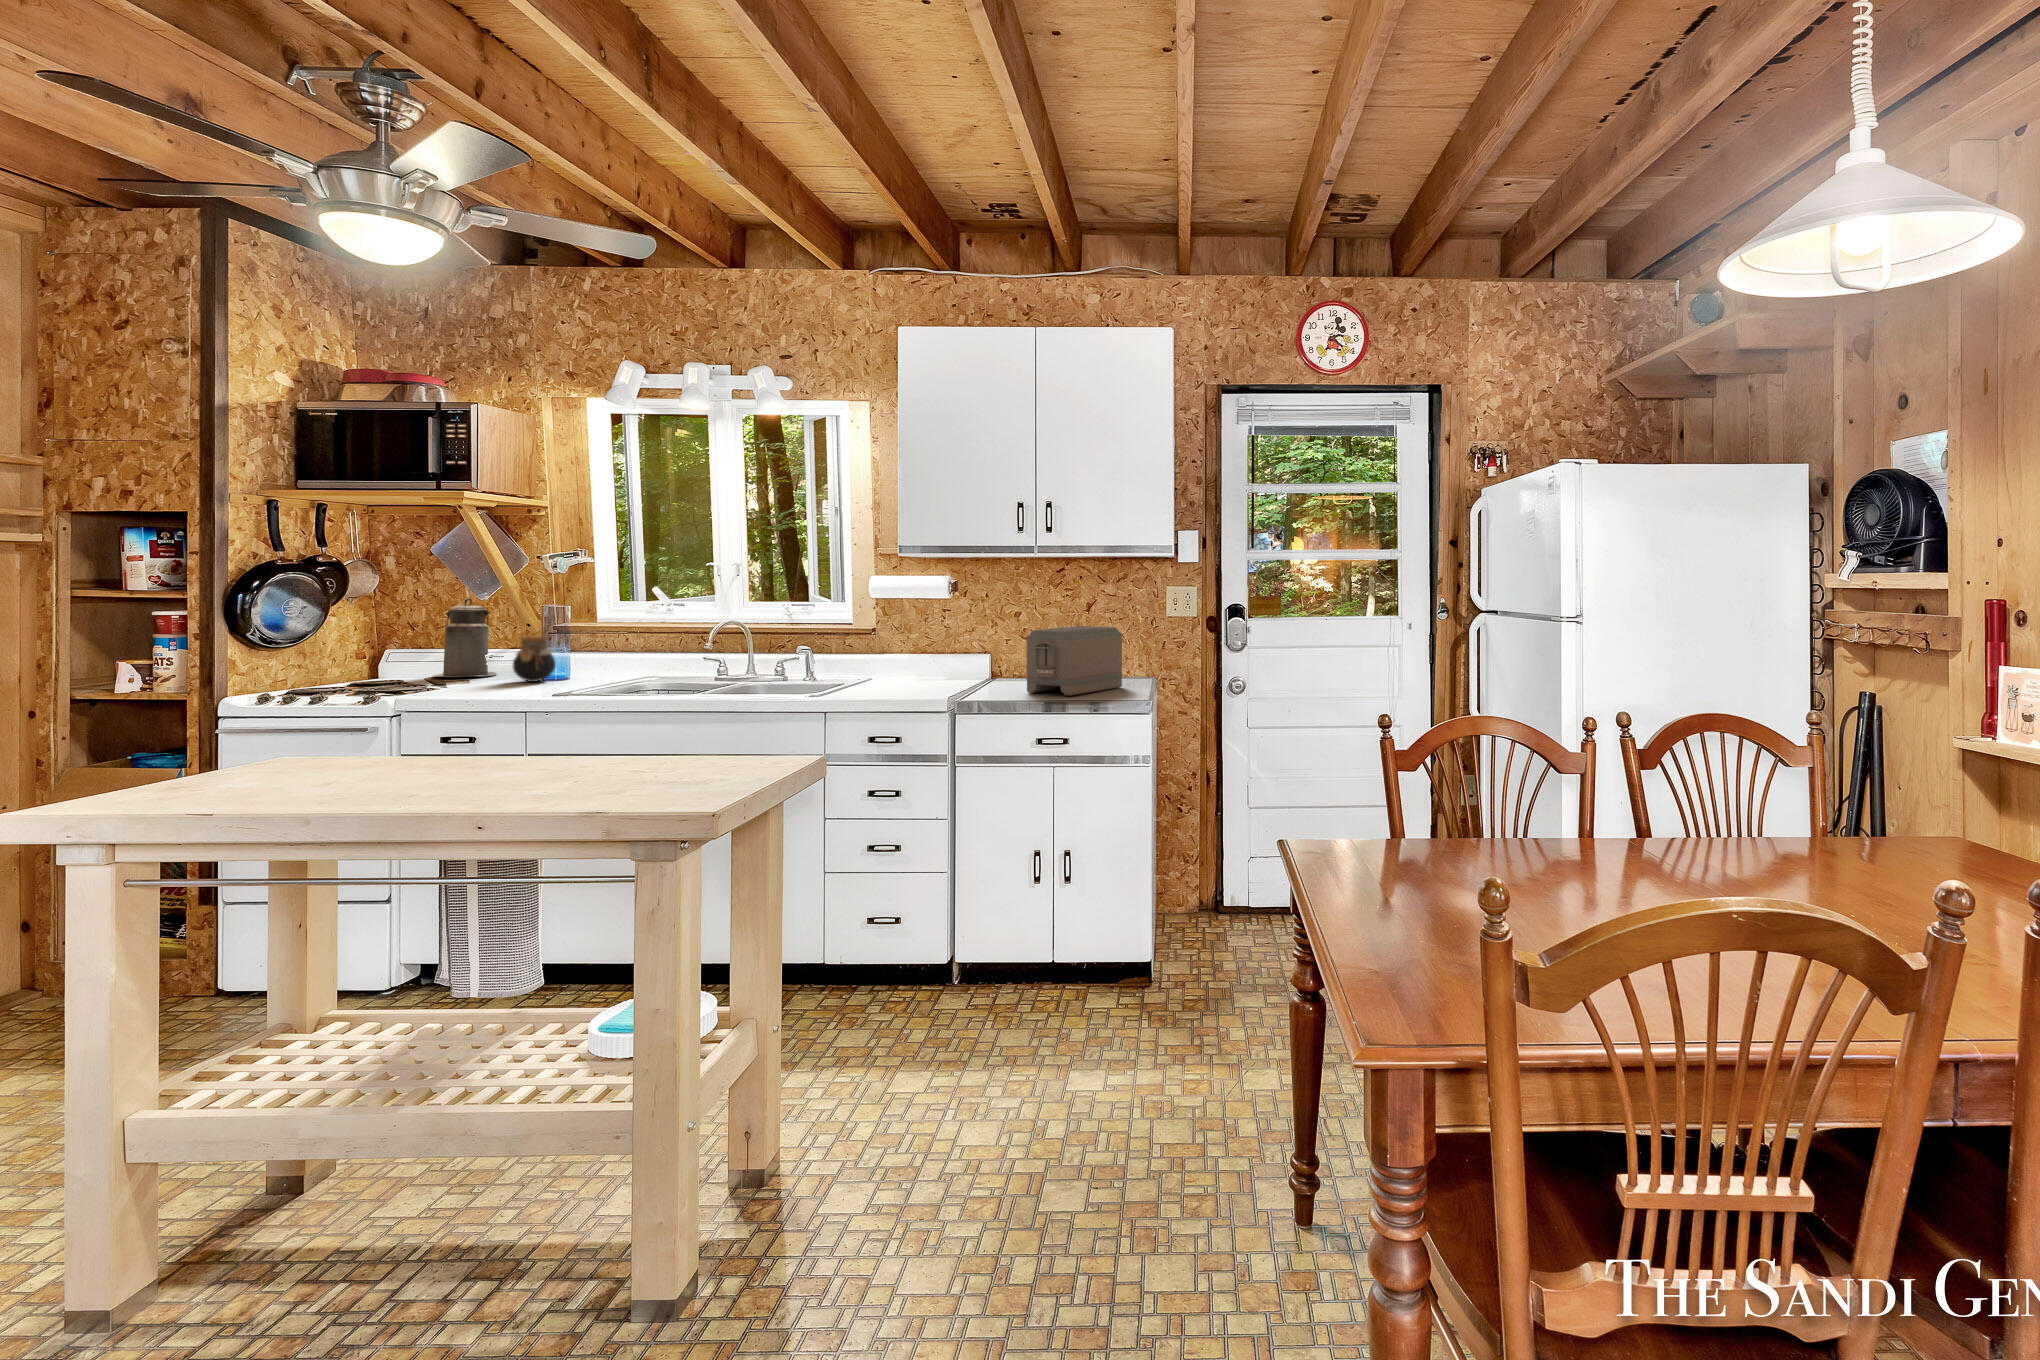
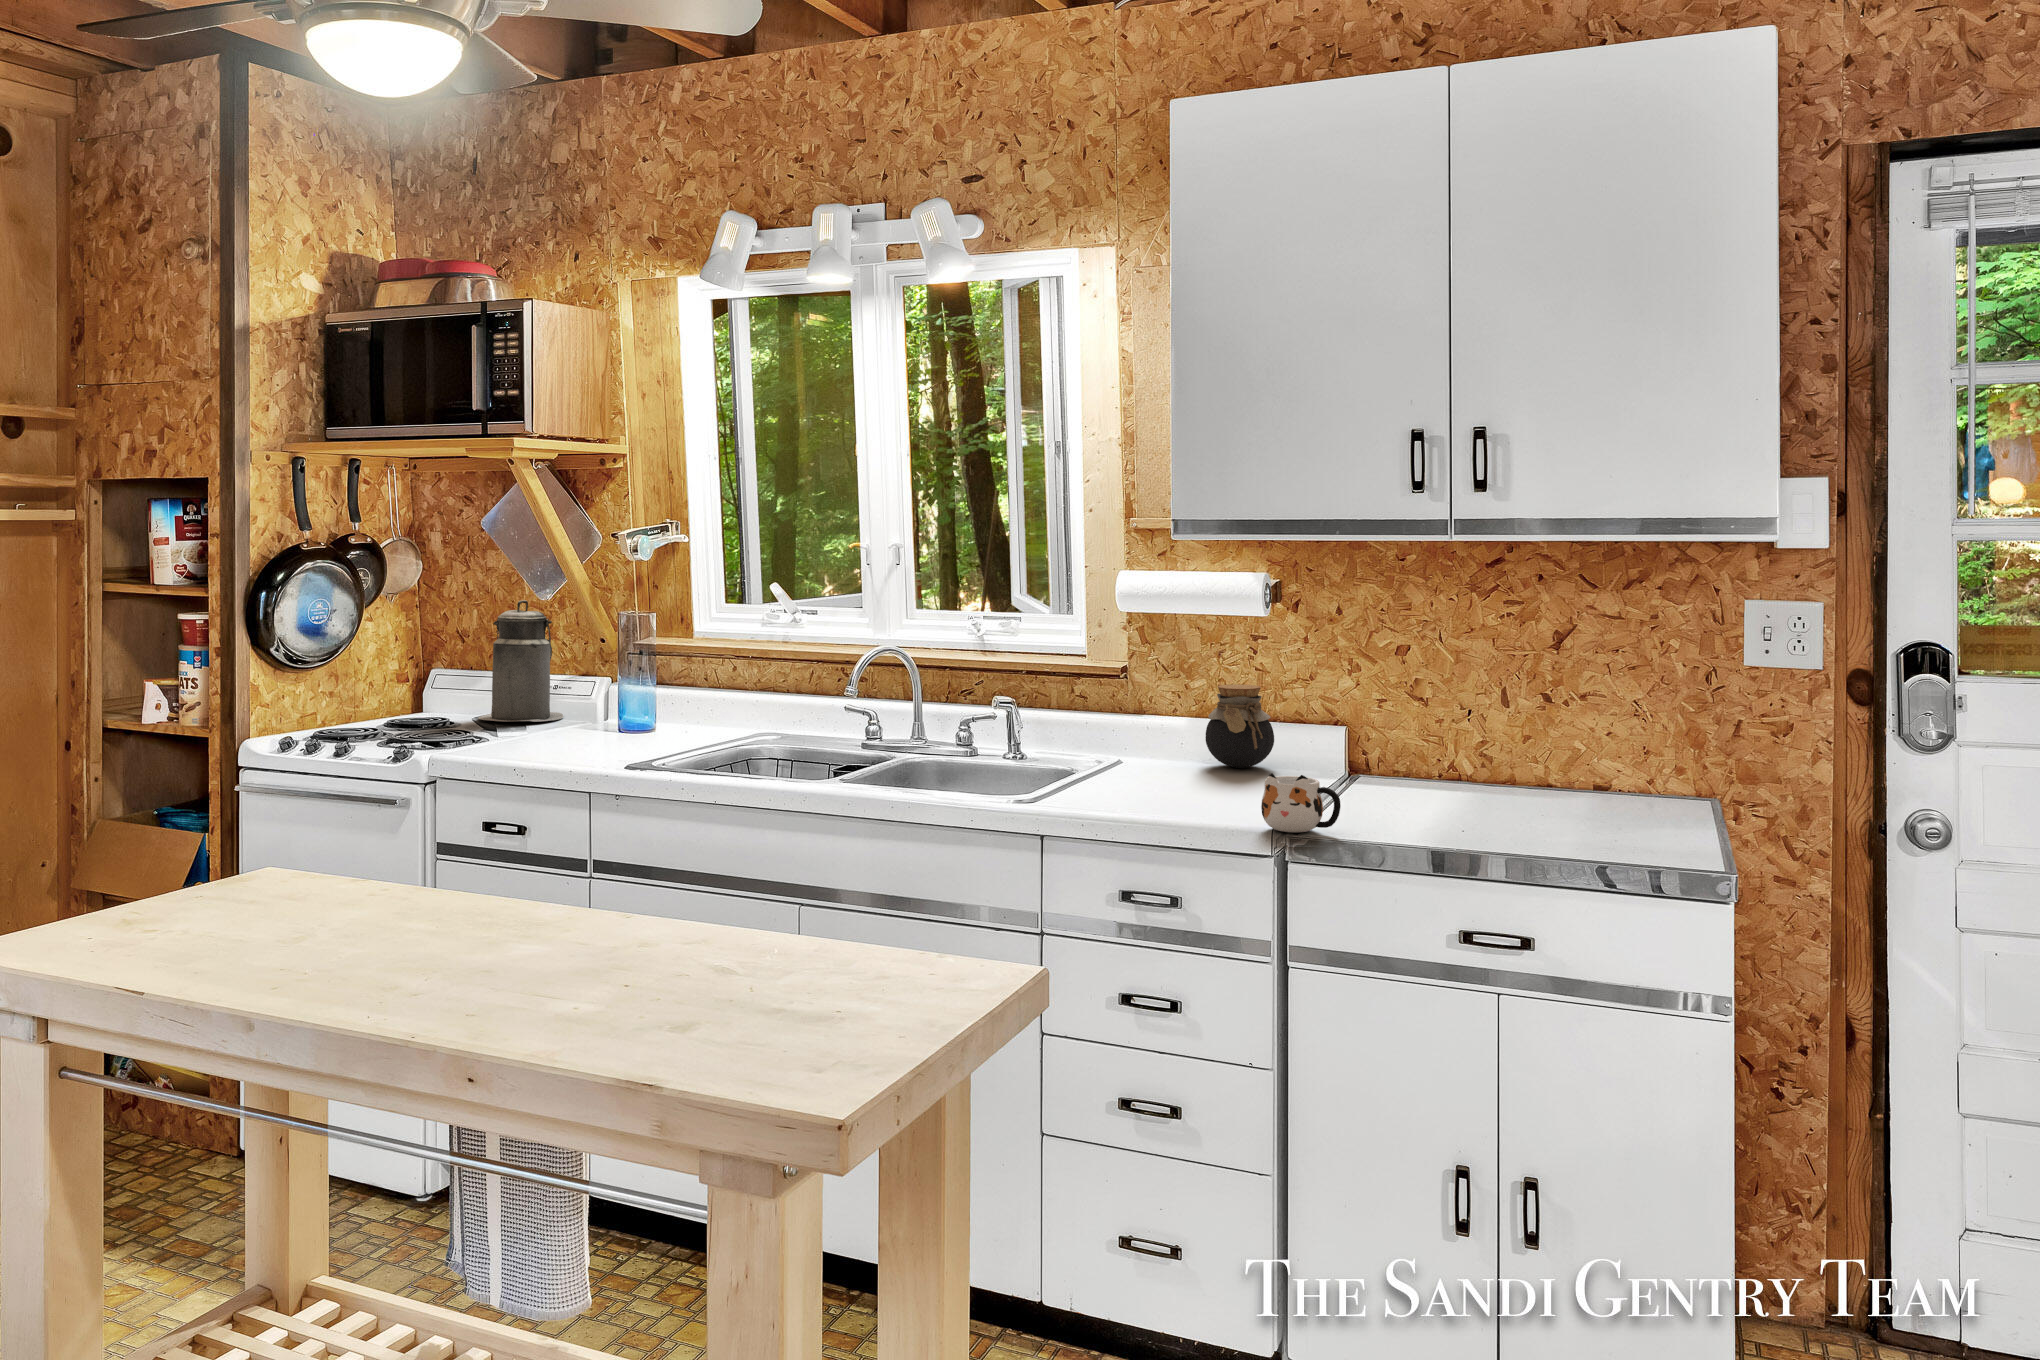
toaster: present [1027,626,1122,695] -> none [1416,686,1635,845]
jar: present [513,636,556,682] -> present [1205,684,1274,768]
mug: none [955,669,993,697] -> present [1261,773,1341,832]

